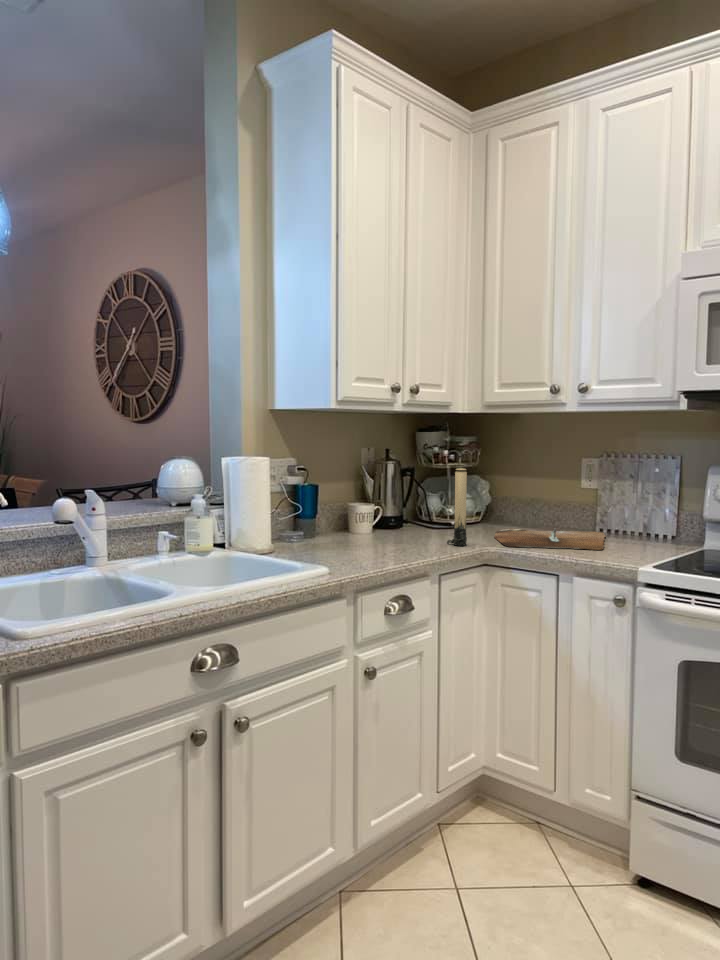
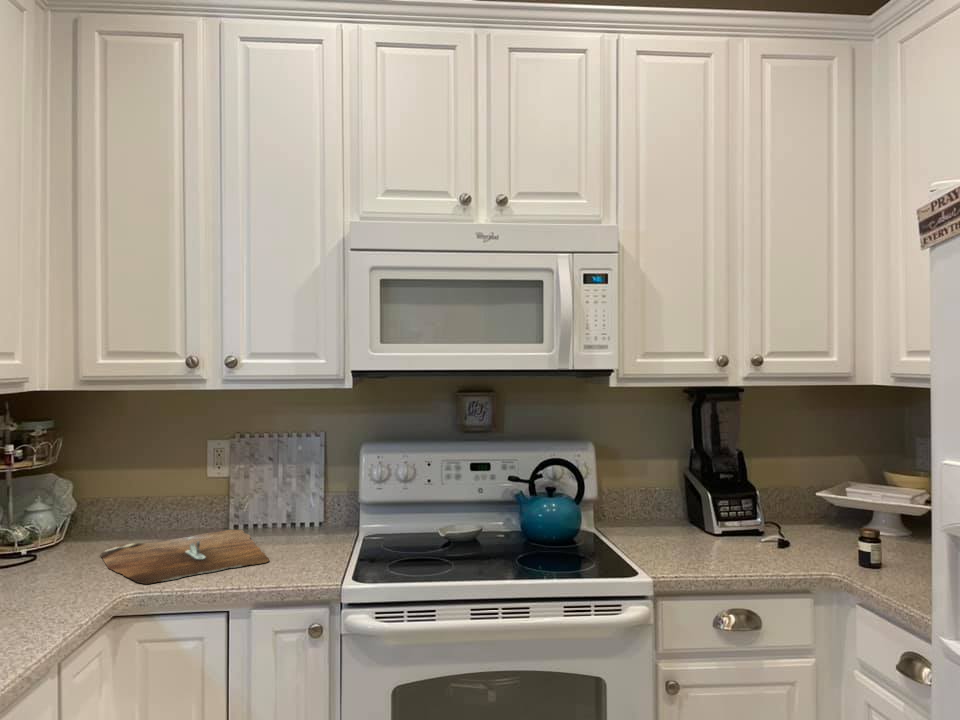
candle: present [447,469,467,546] -> none [43,482,80,601]

